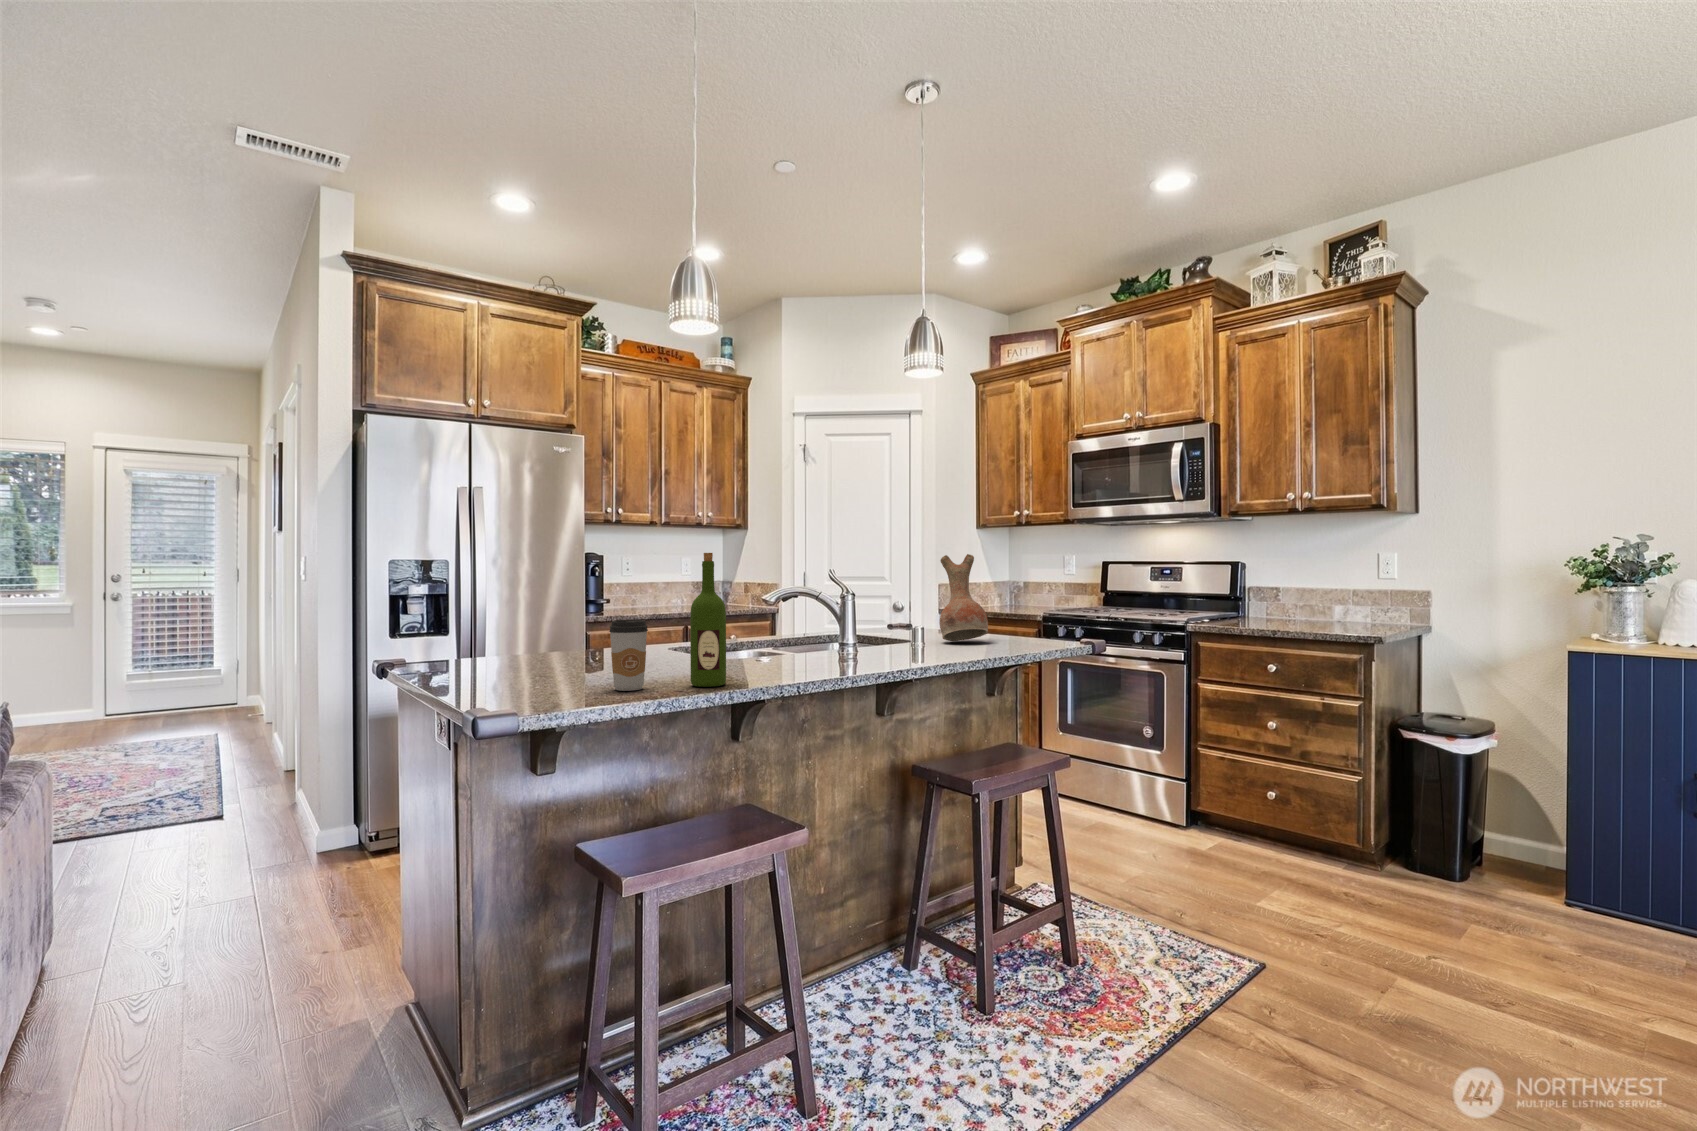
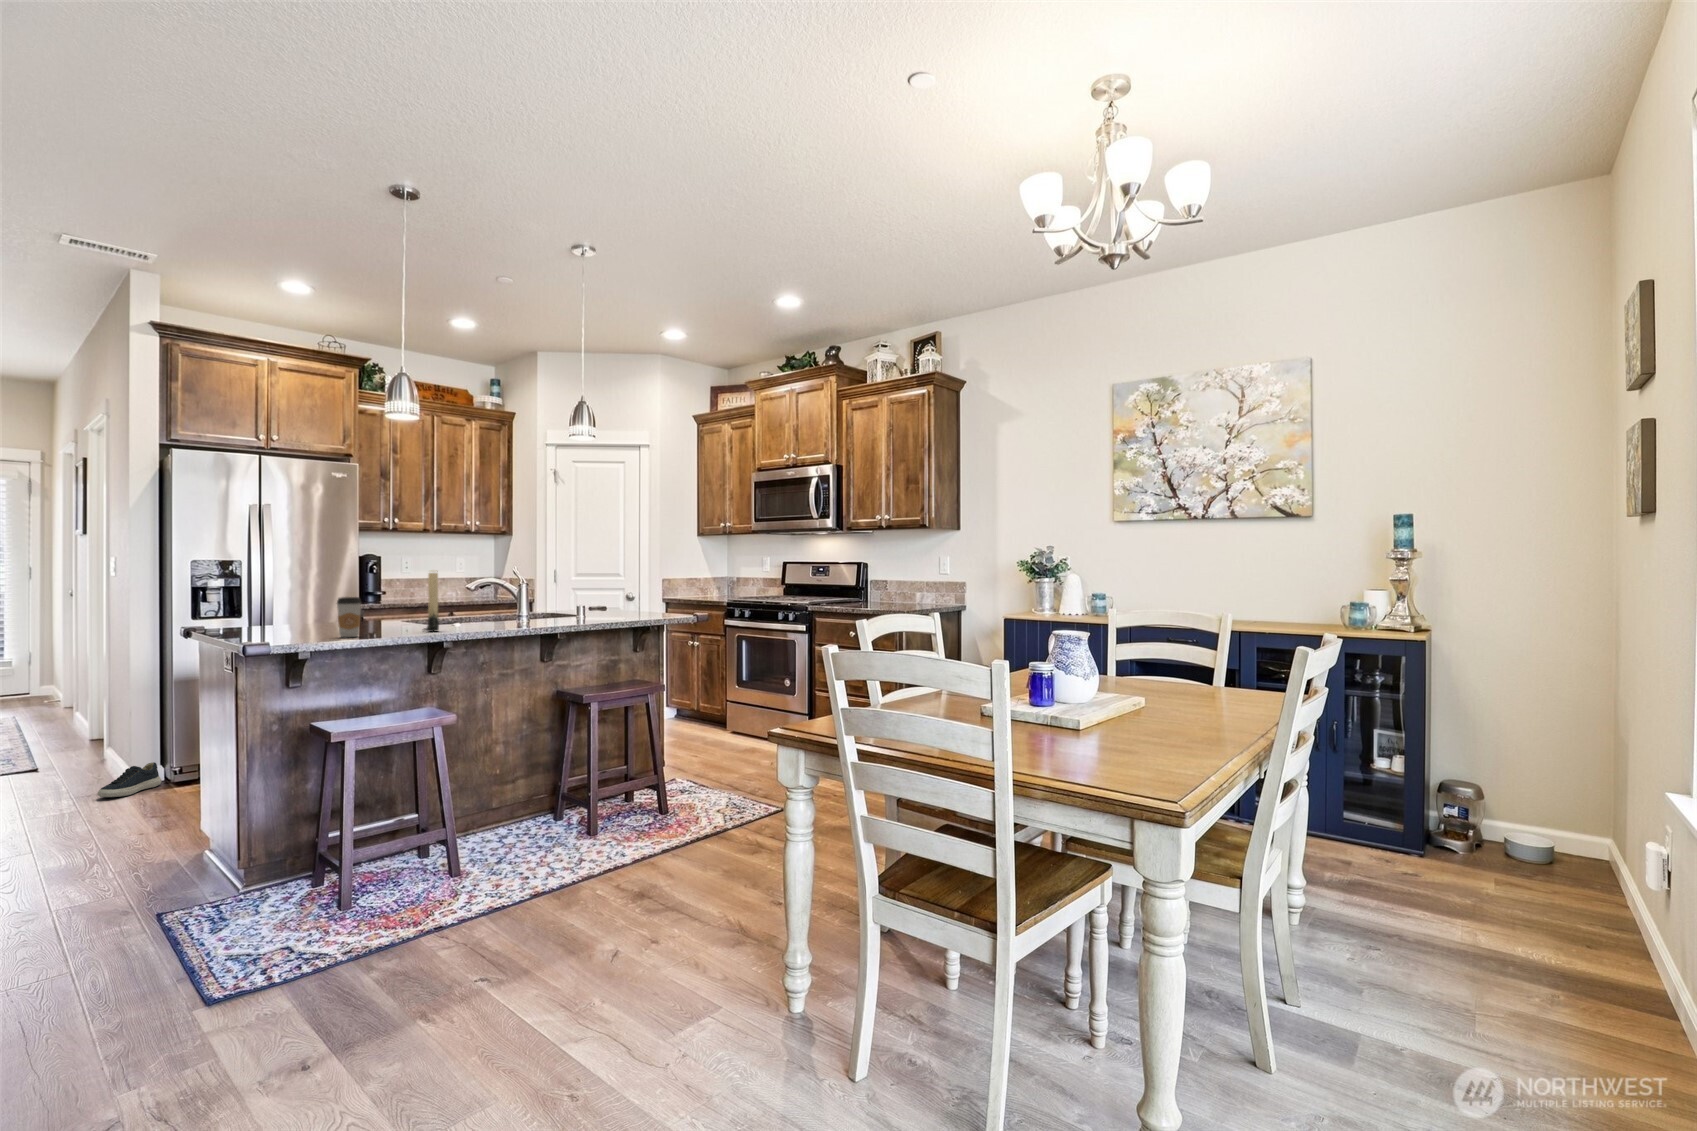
wine bottle: present [690,553,726,687] -> none [389,558,412,635]
vase: present [939,554,988,641] -> none [596,558,629,615]
candle: none [732,574,759,677] -> present [423,570,439,632]
shoe: none [277,825,355,876] -> present [97,762,162,797]

